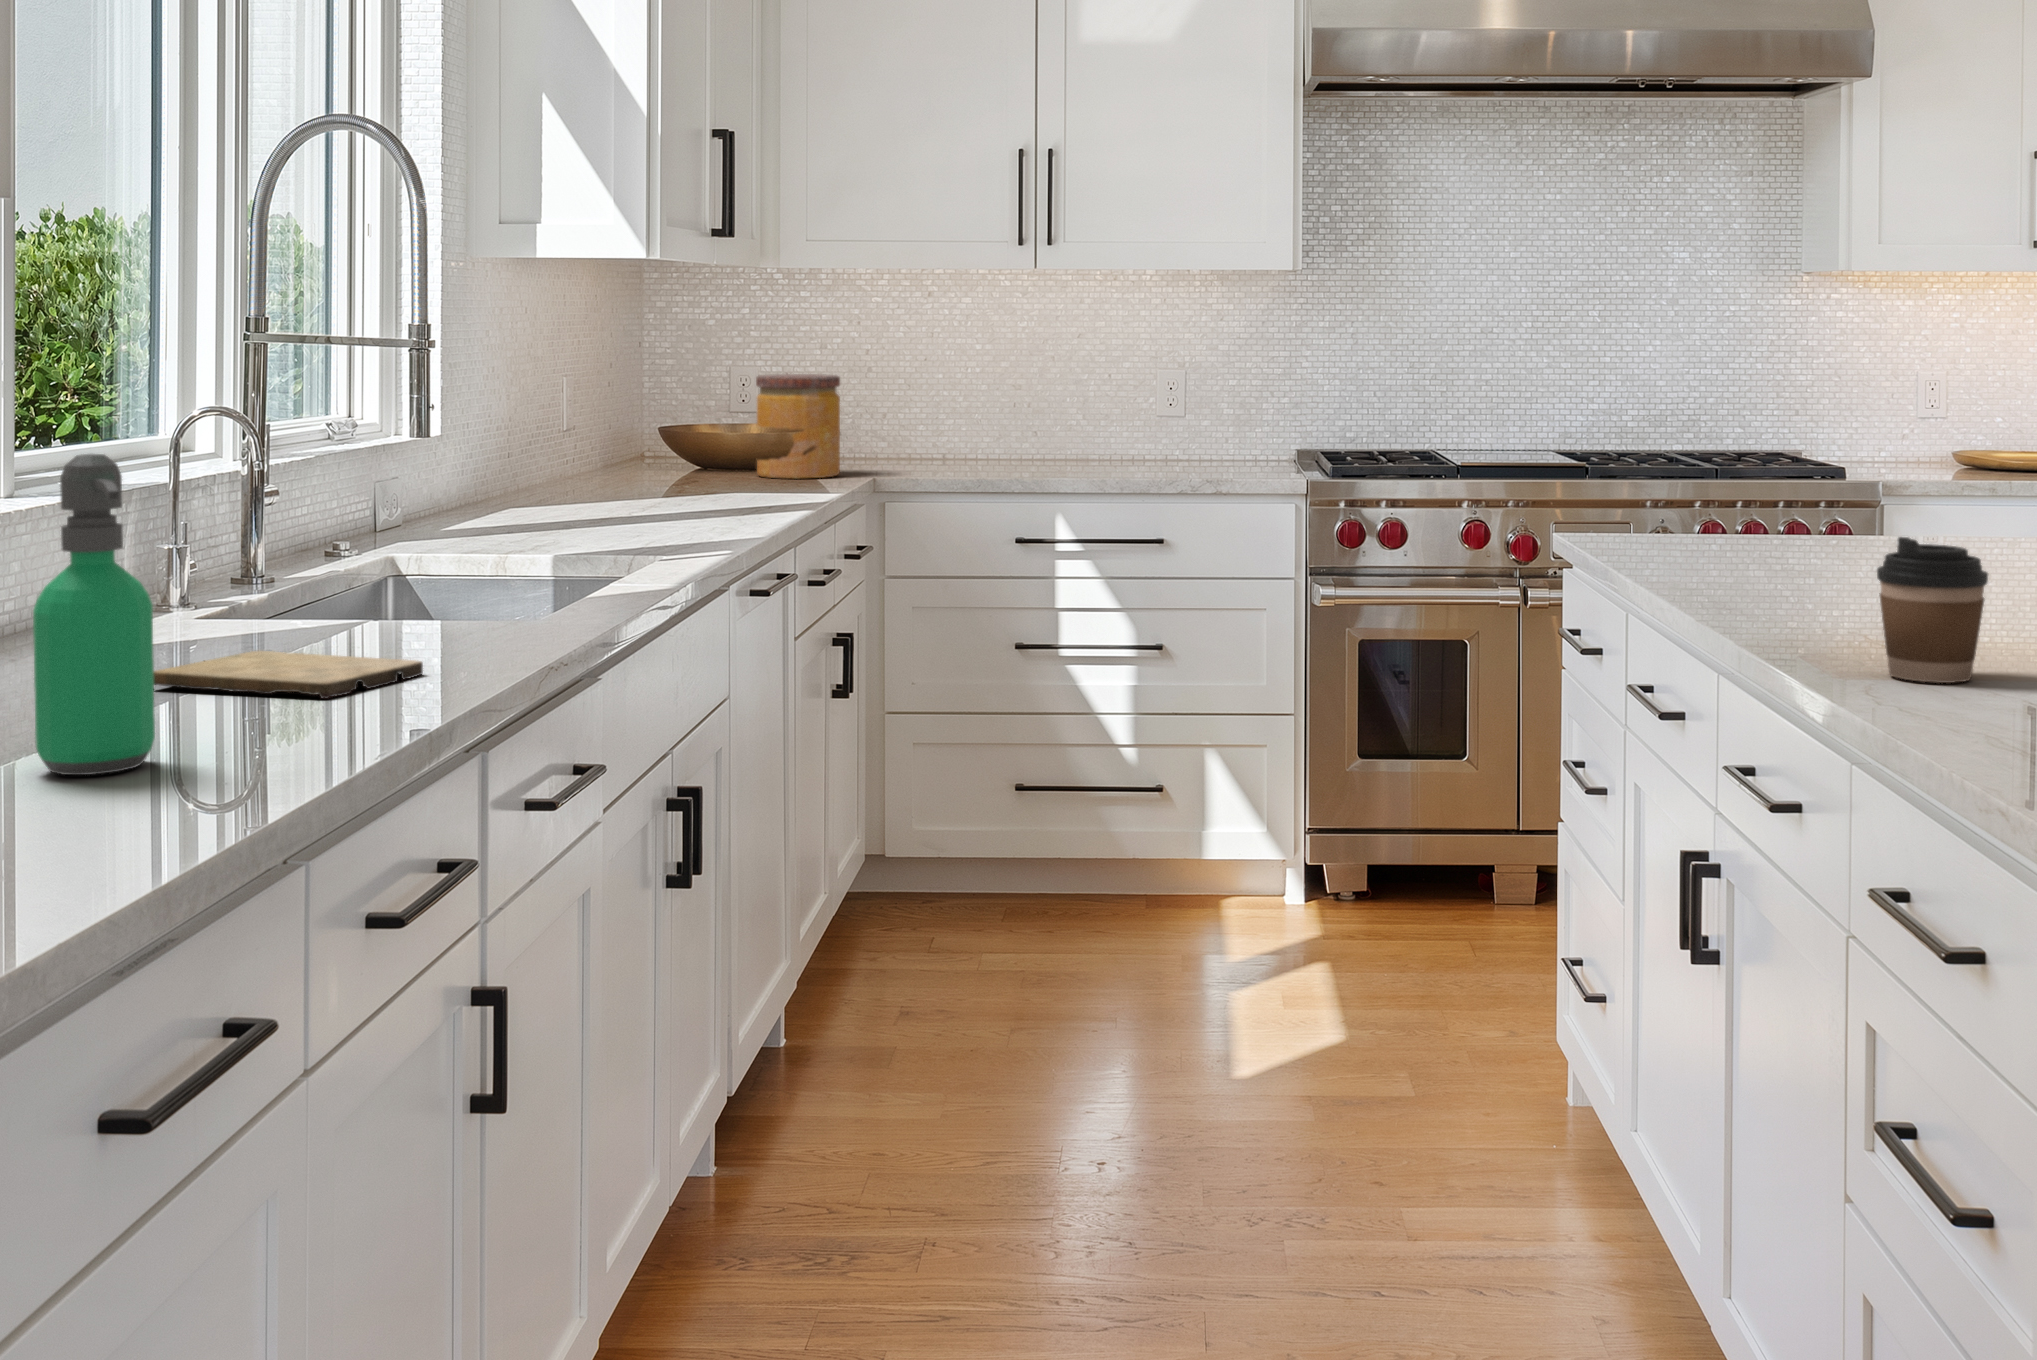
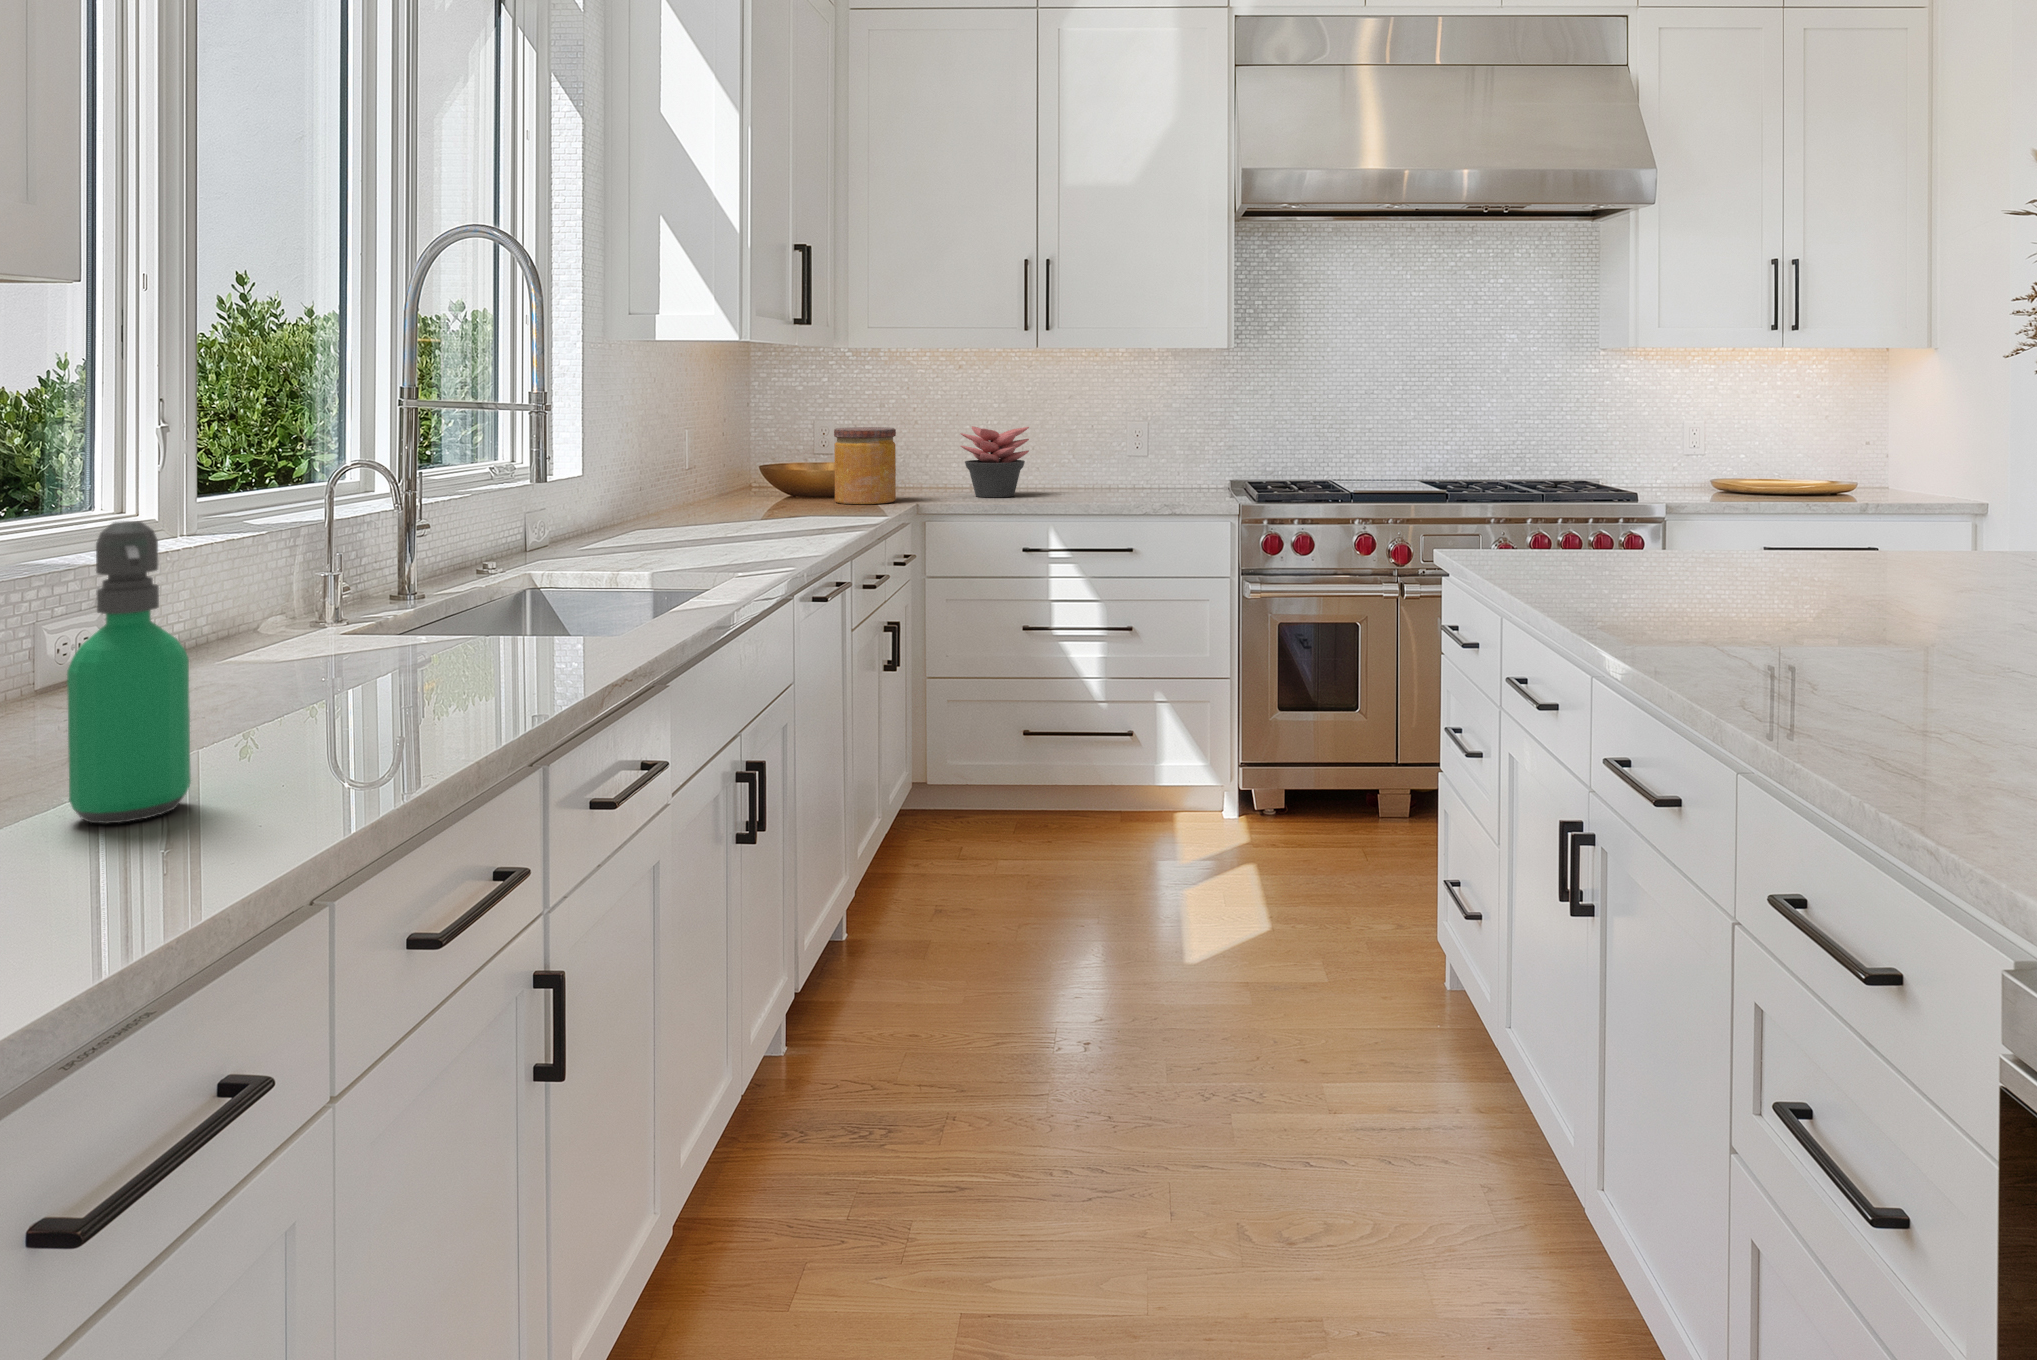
succulent plant: none [927,374,1021,471] -> present [960,426,1029,497]
coffee cup: present [1877,537,1988,683] -> none [1740,574,1841,702]
cutting board: present [154,651,423,699] -> none [251,674,492,726]

